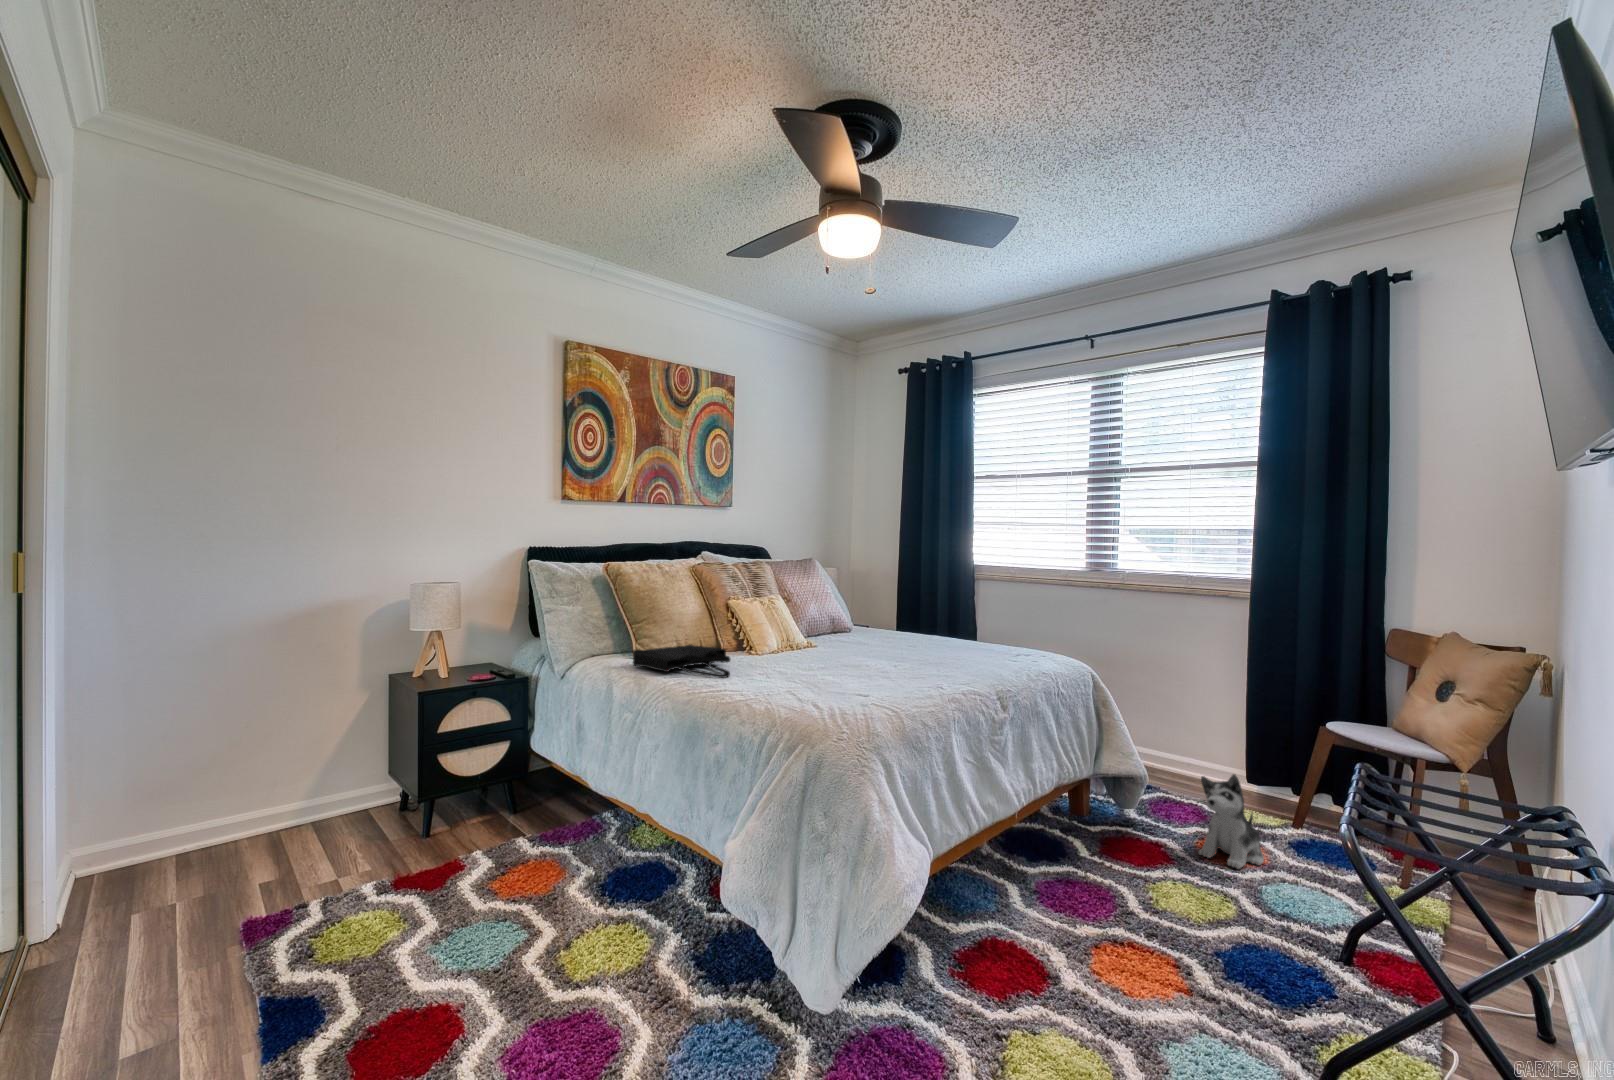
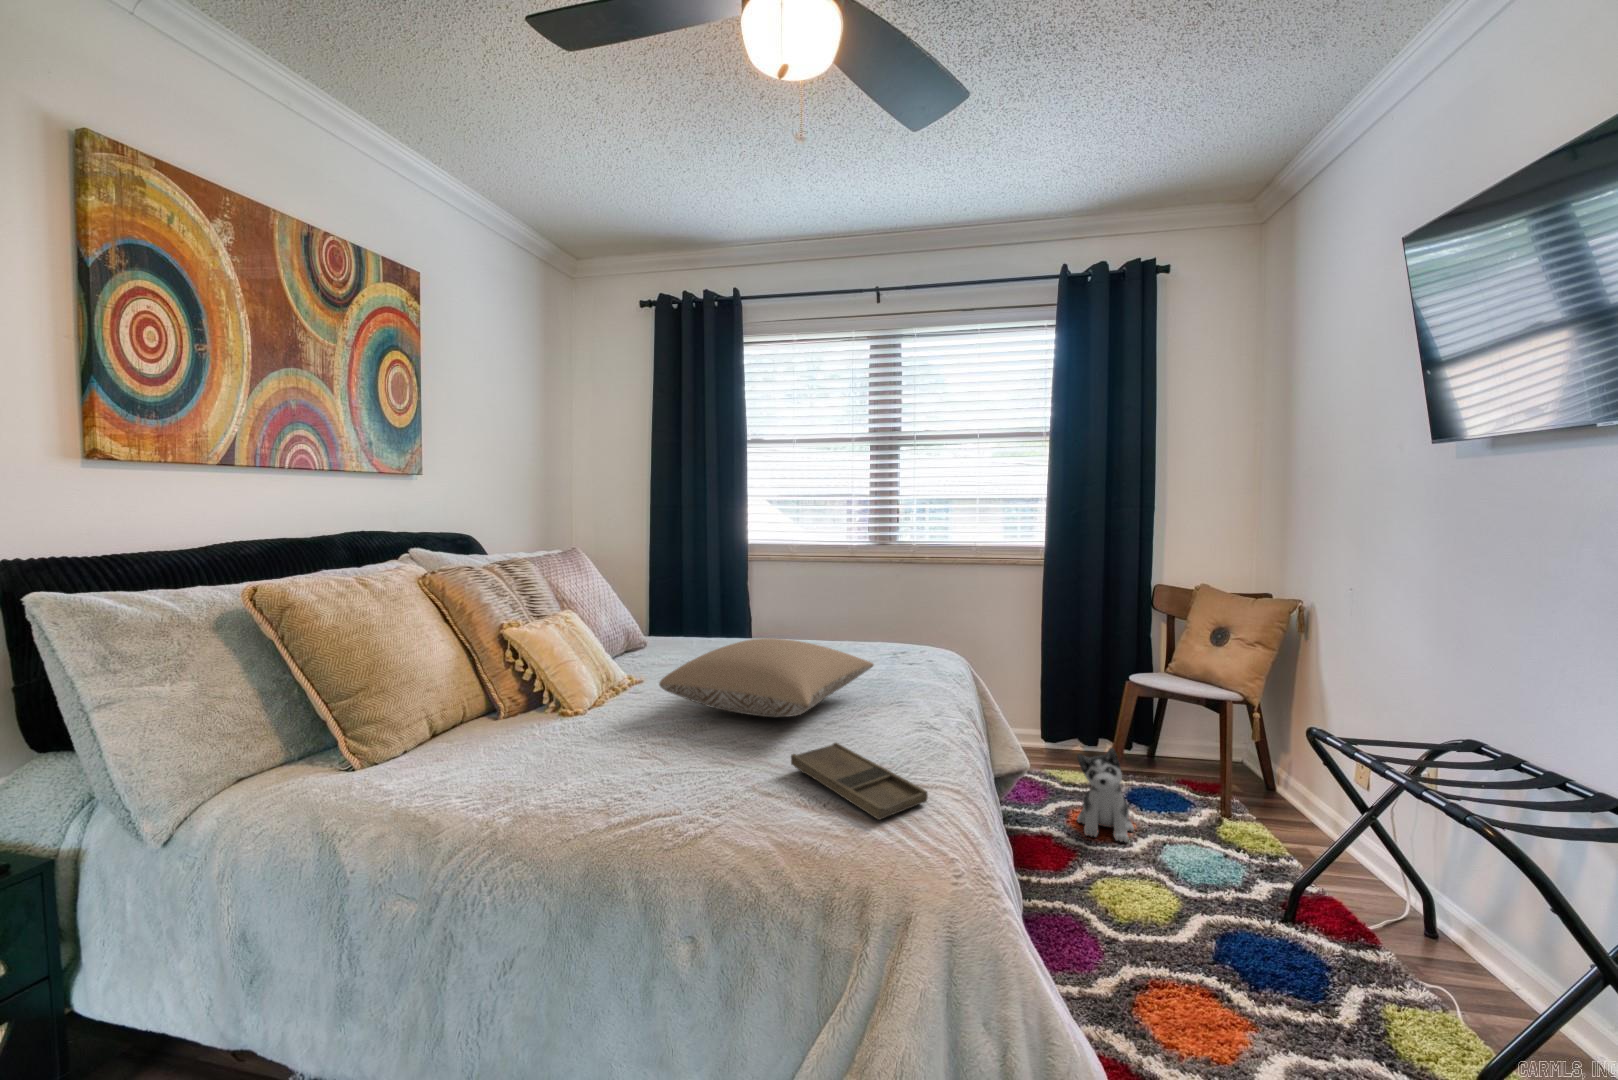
pillow: none [794,621,948,670] -> present [659,638,874,717]
tote bag: present [633,644,730,678] -> none [368,717,593,792]
tray: none [826,680,875,712] -> present [791,743,928,820]

